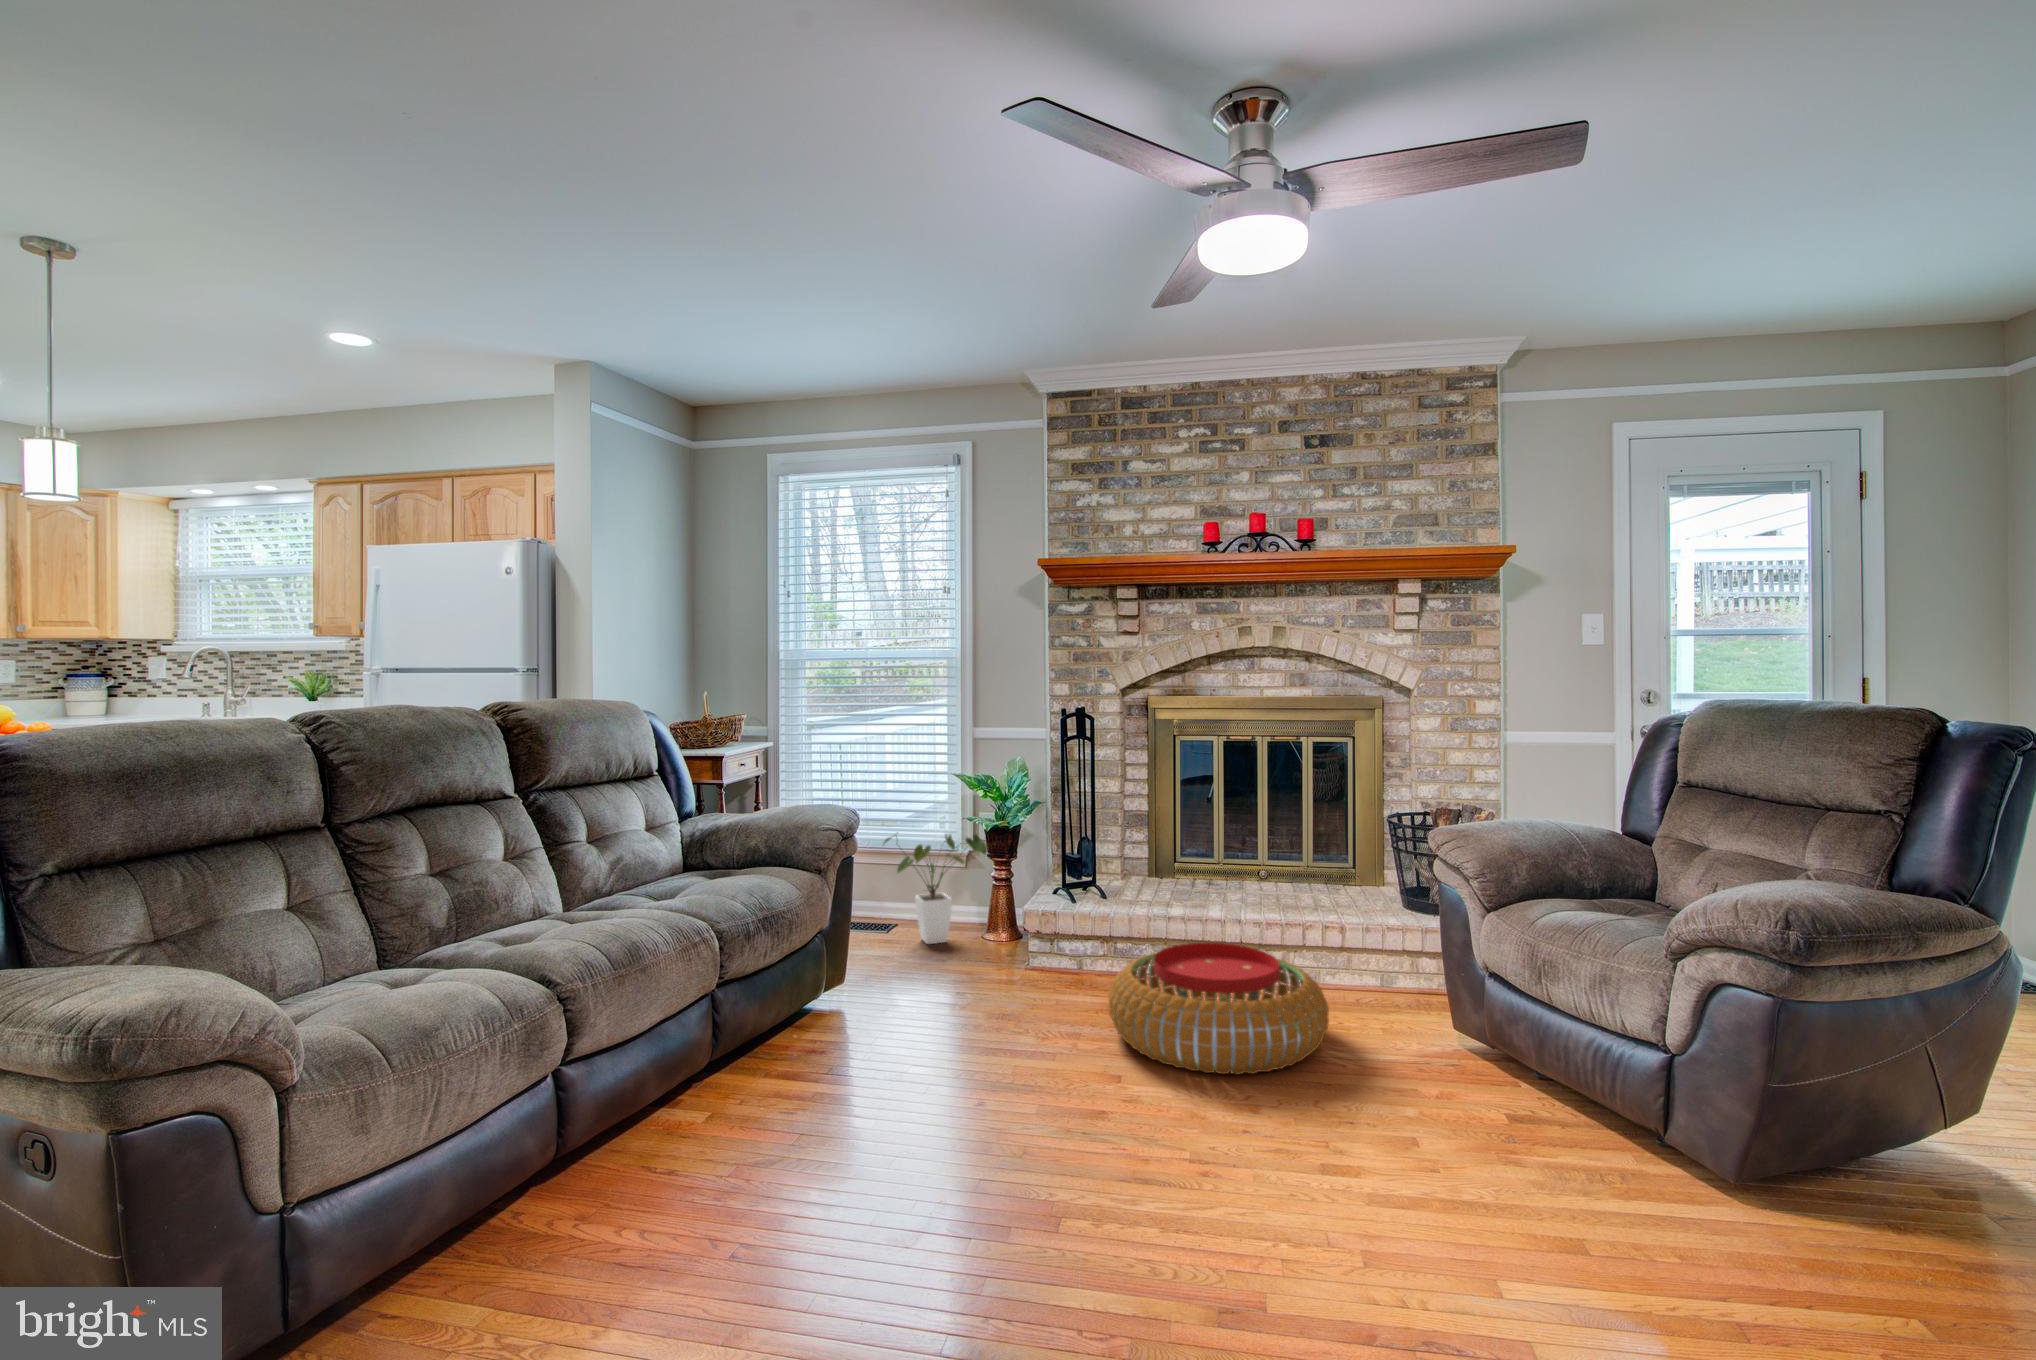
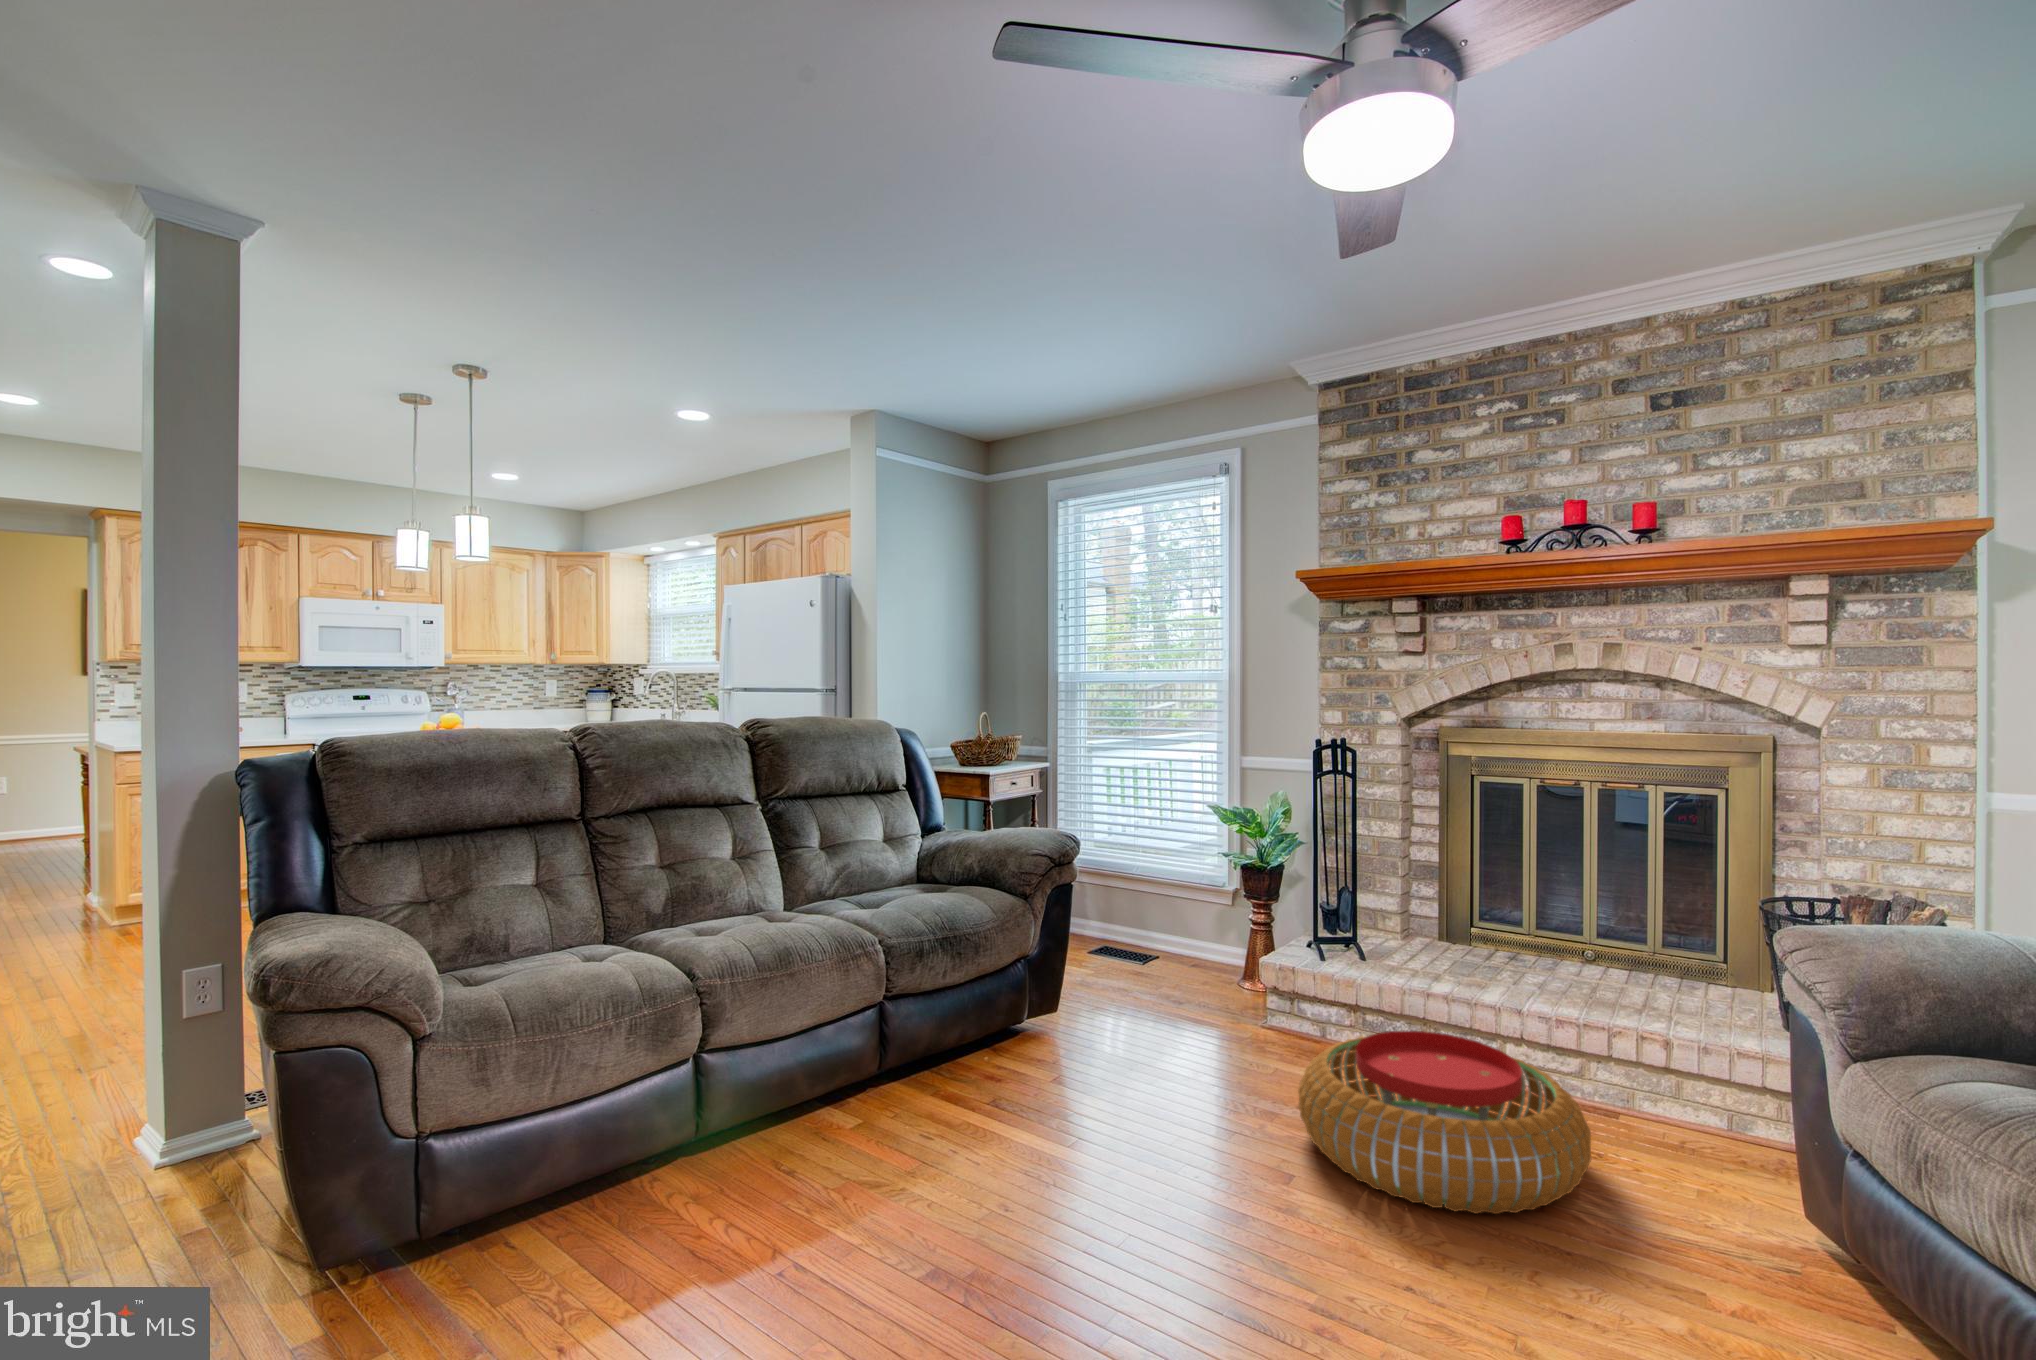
house plant: present [884,834,987,944] -> none [1131,861,1237,984]

